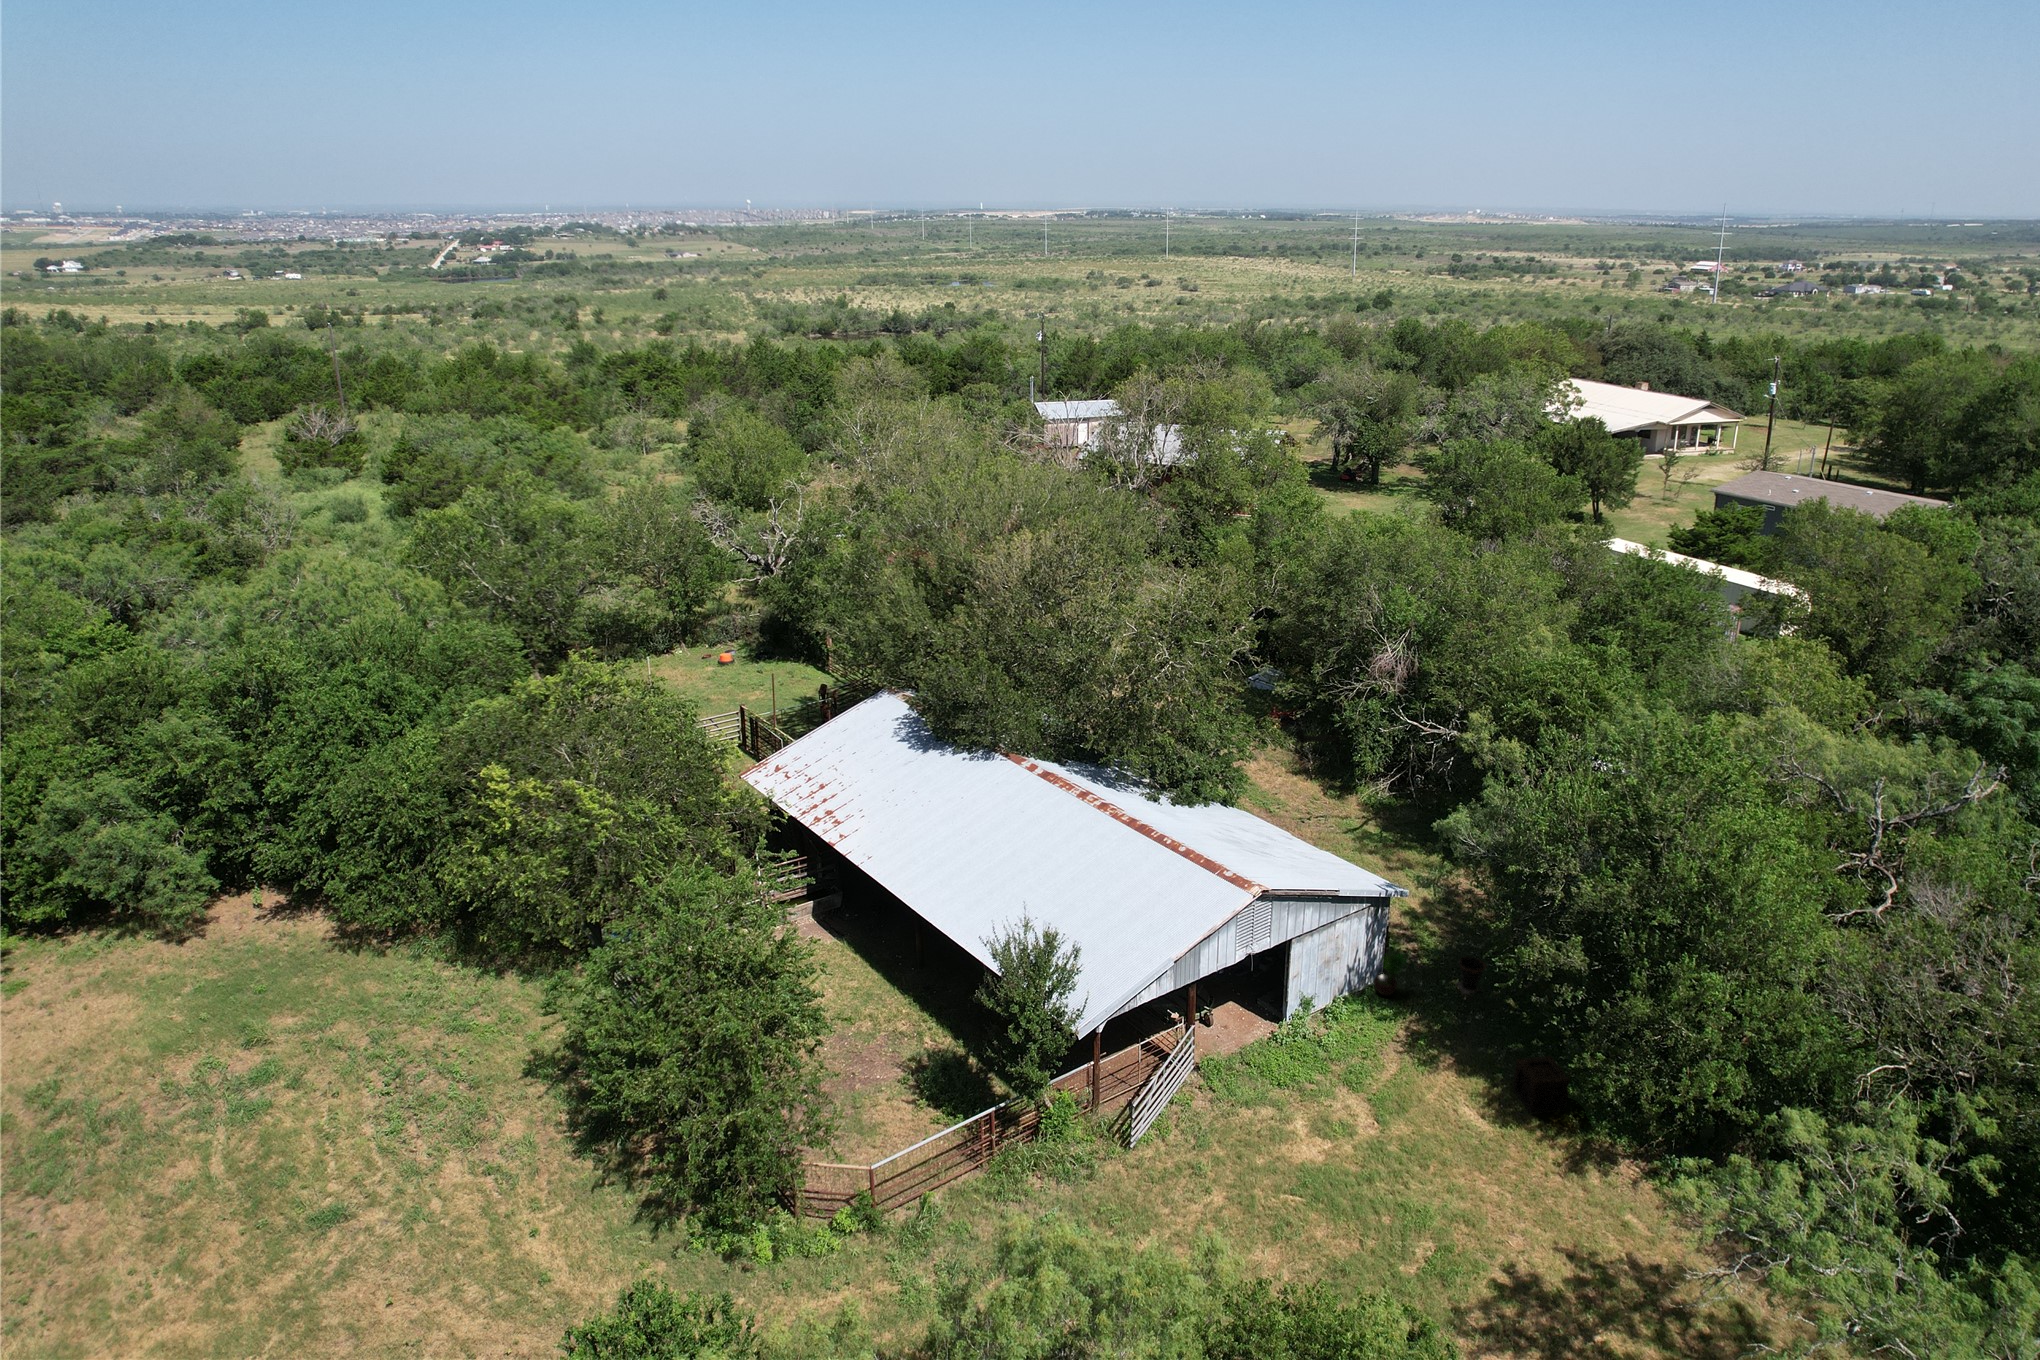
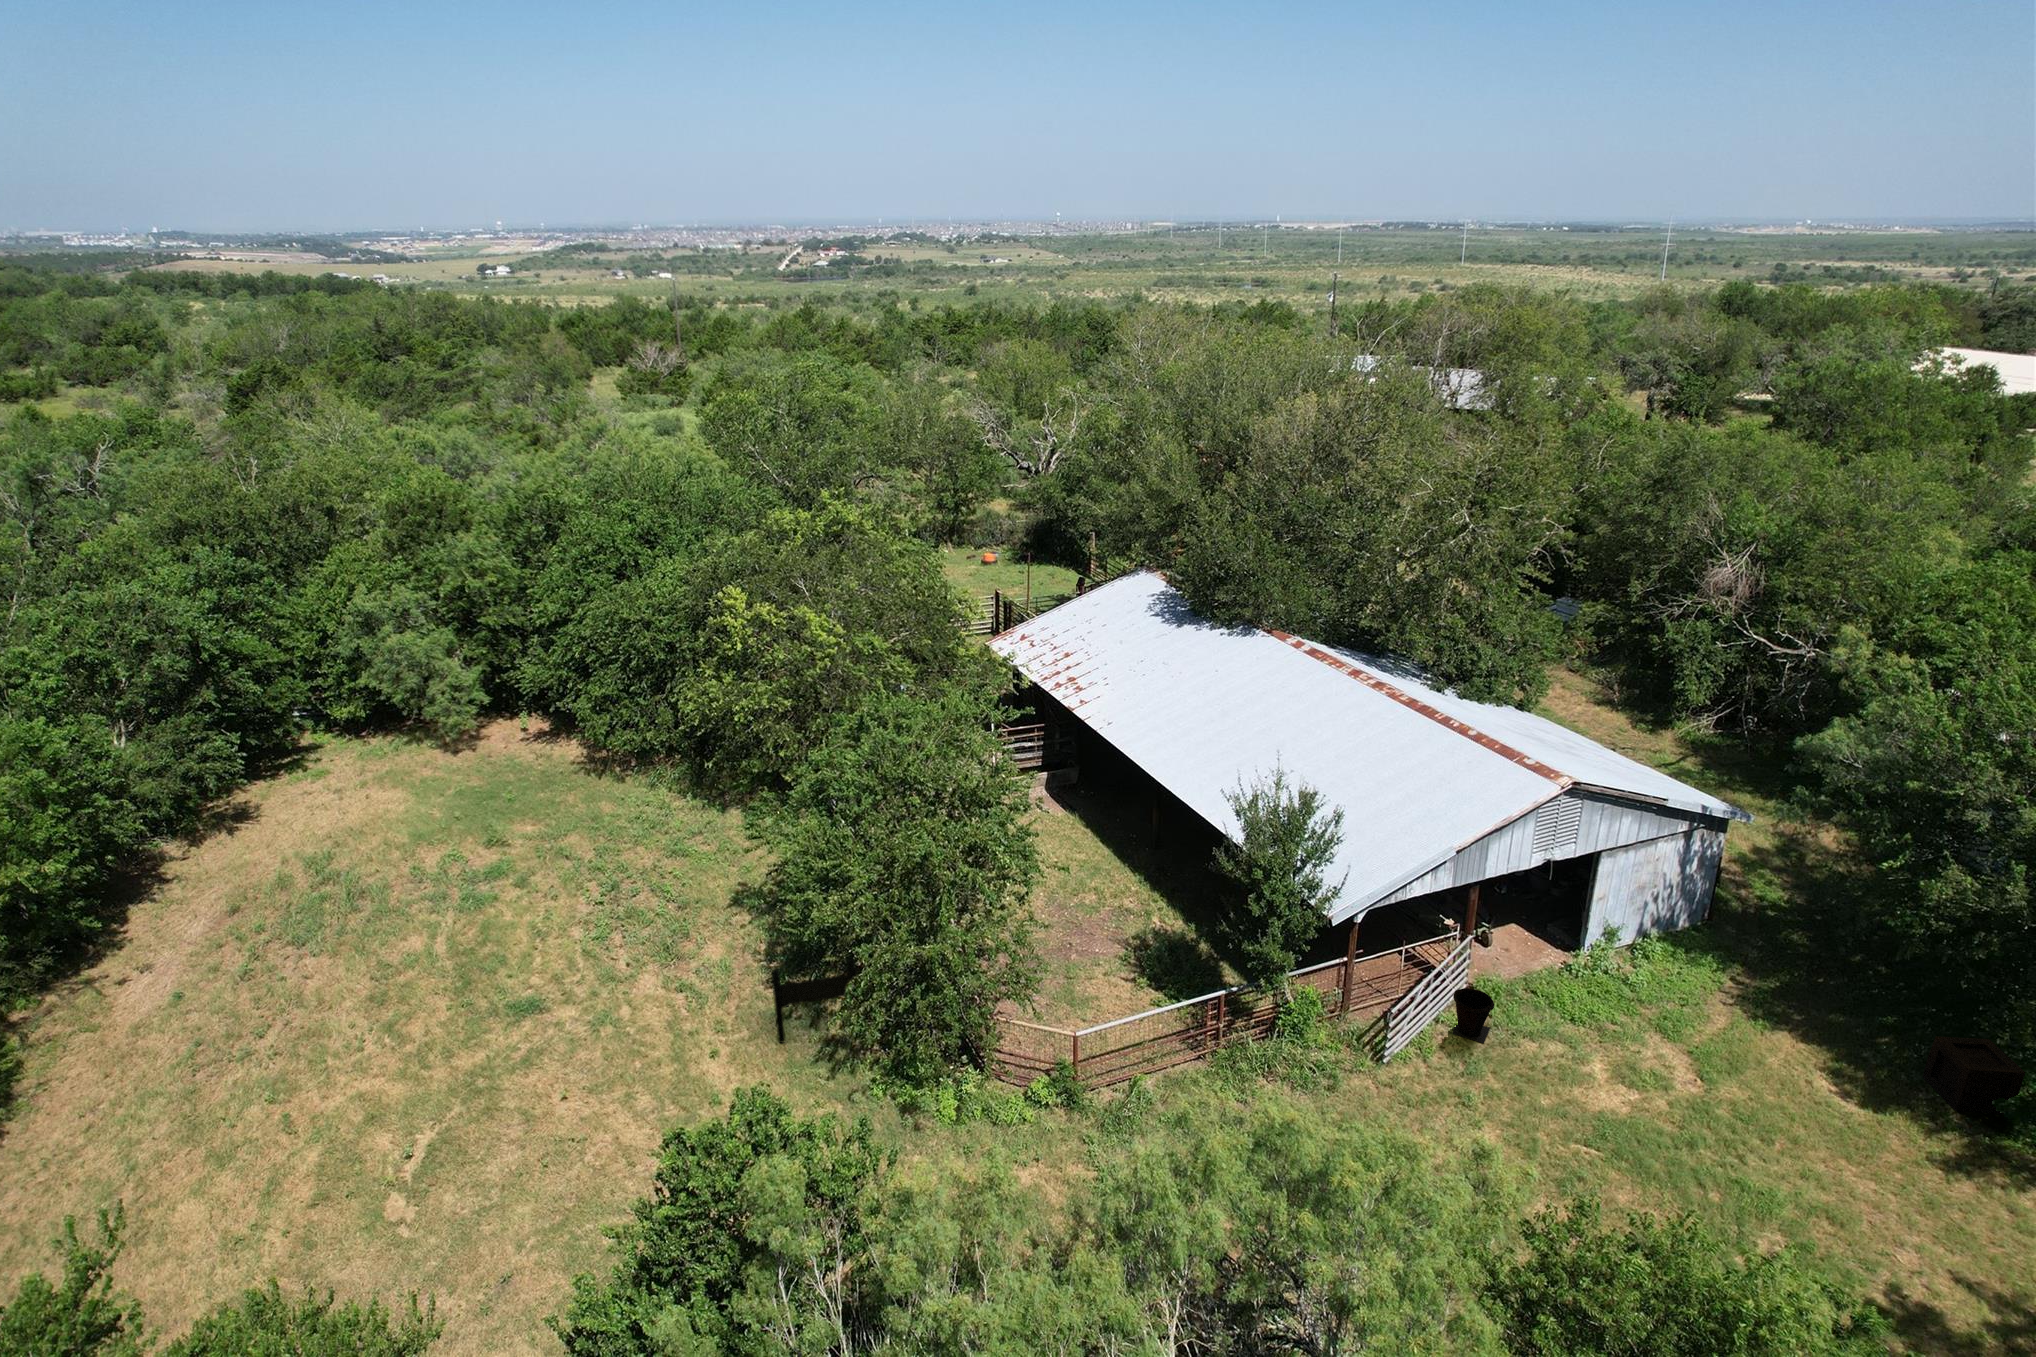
bench: present [1295,727,1340,760] -> present [772,959,857,1043]
potted tree: present [1374,954,1404,995] -> none [1708,887,1761,942]
bucket: present [1456,957,1486,994] -> present [1453,988,1494,1043]

